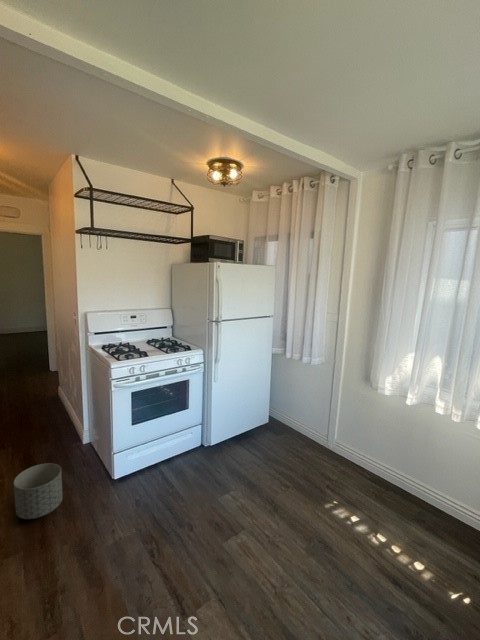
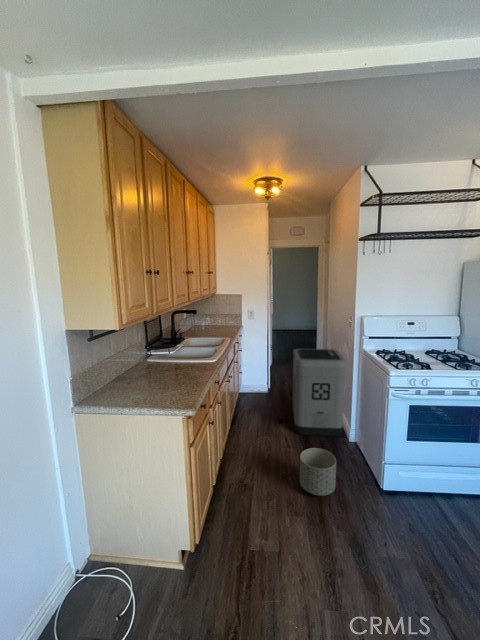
trash can: none [5,350,75,457] -> present [293,349,345,436]

